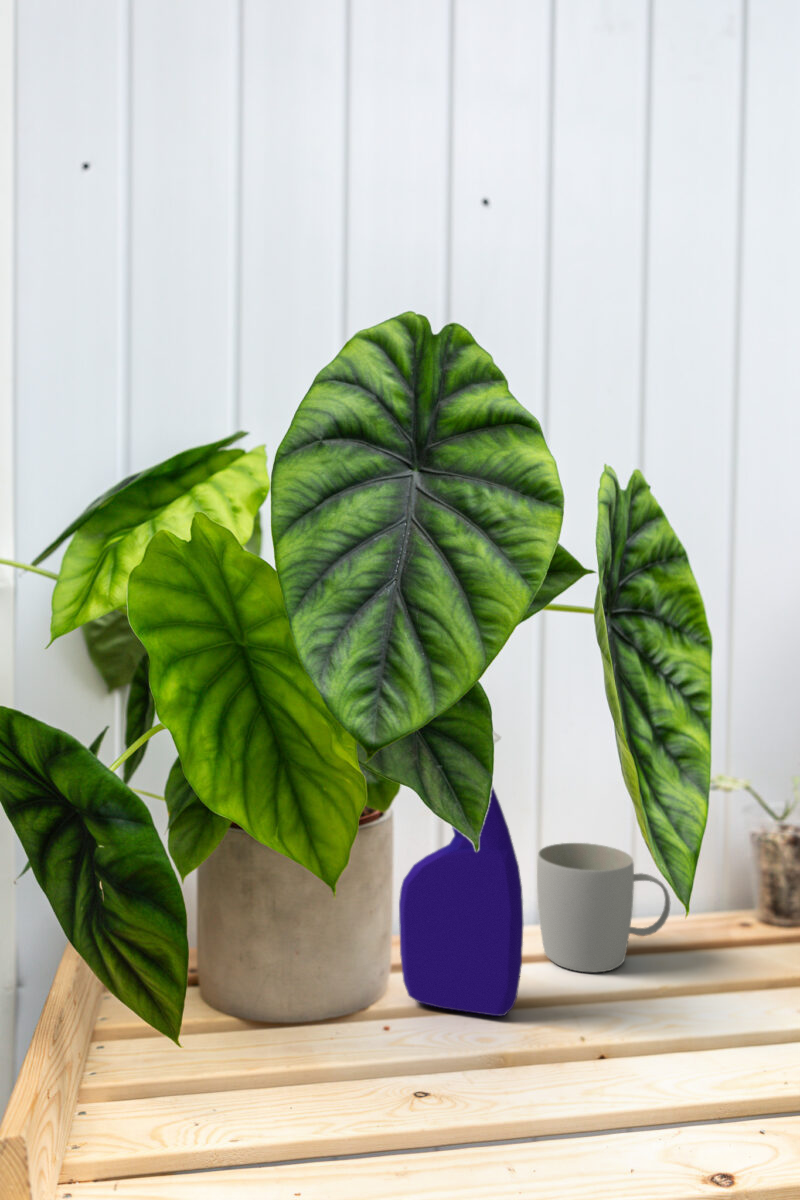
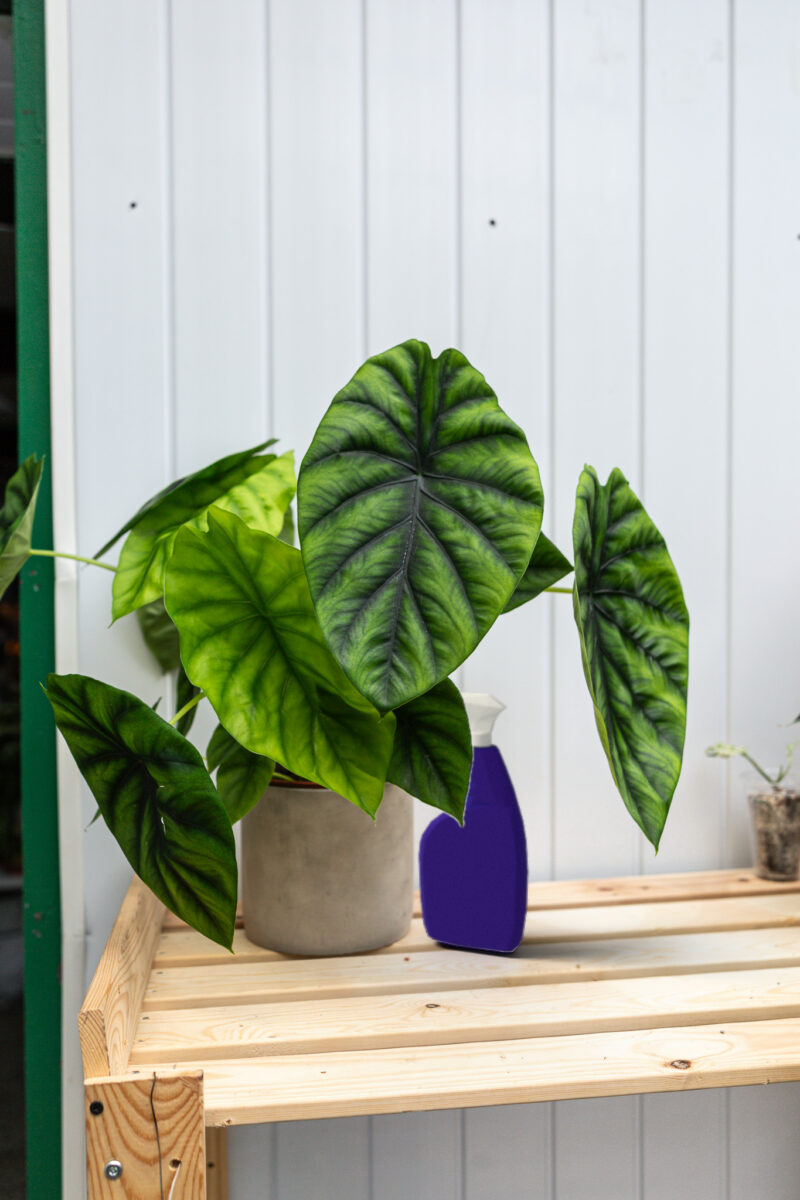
mug: present [537,843,671,972] -> none [546,805,667,919]

